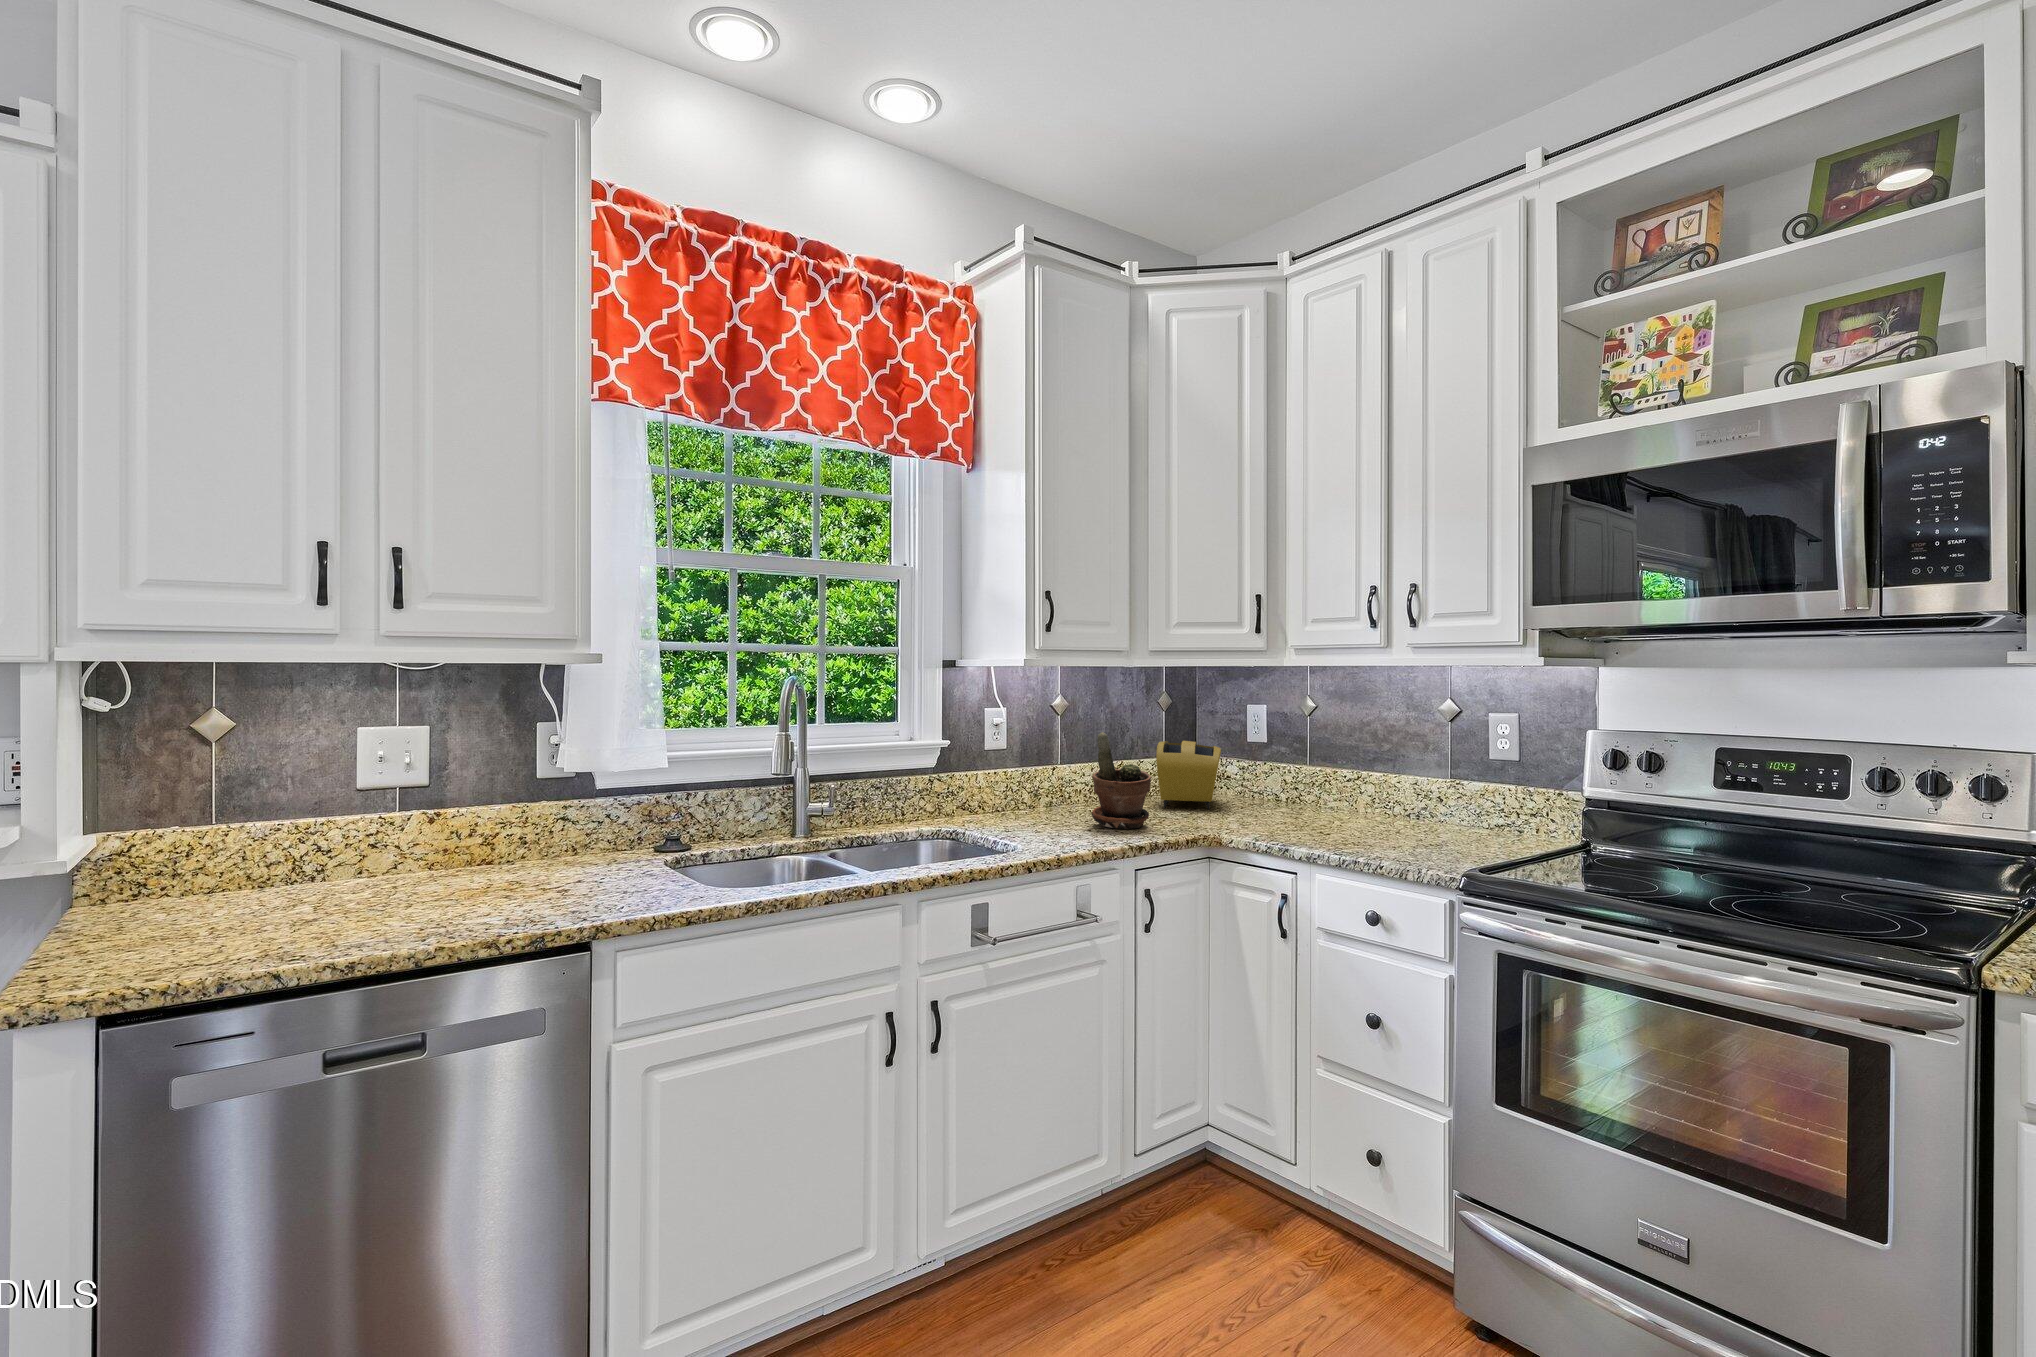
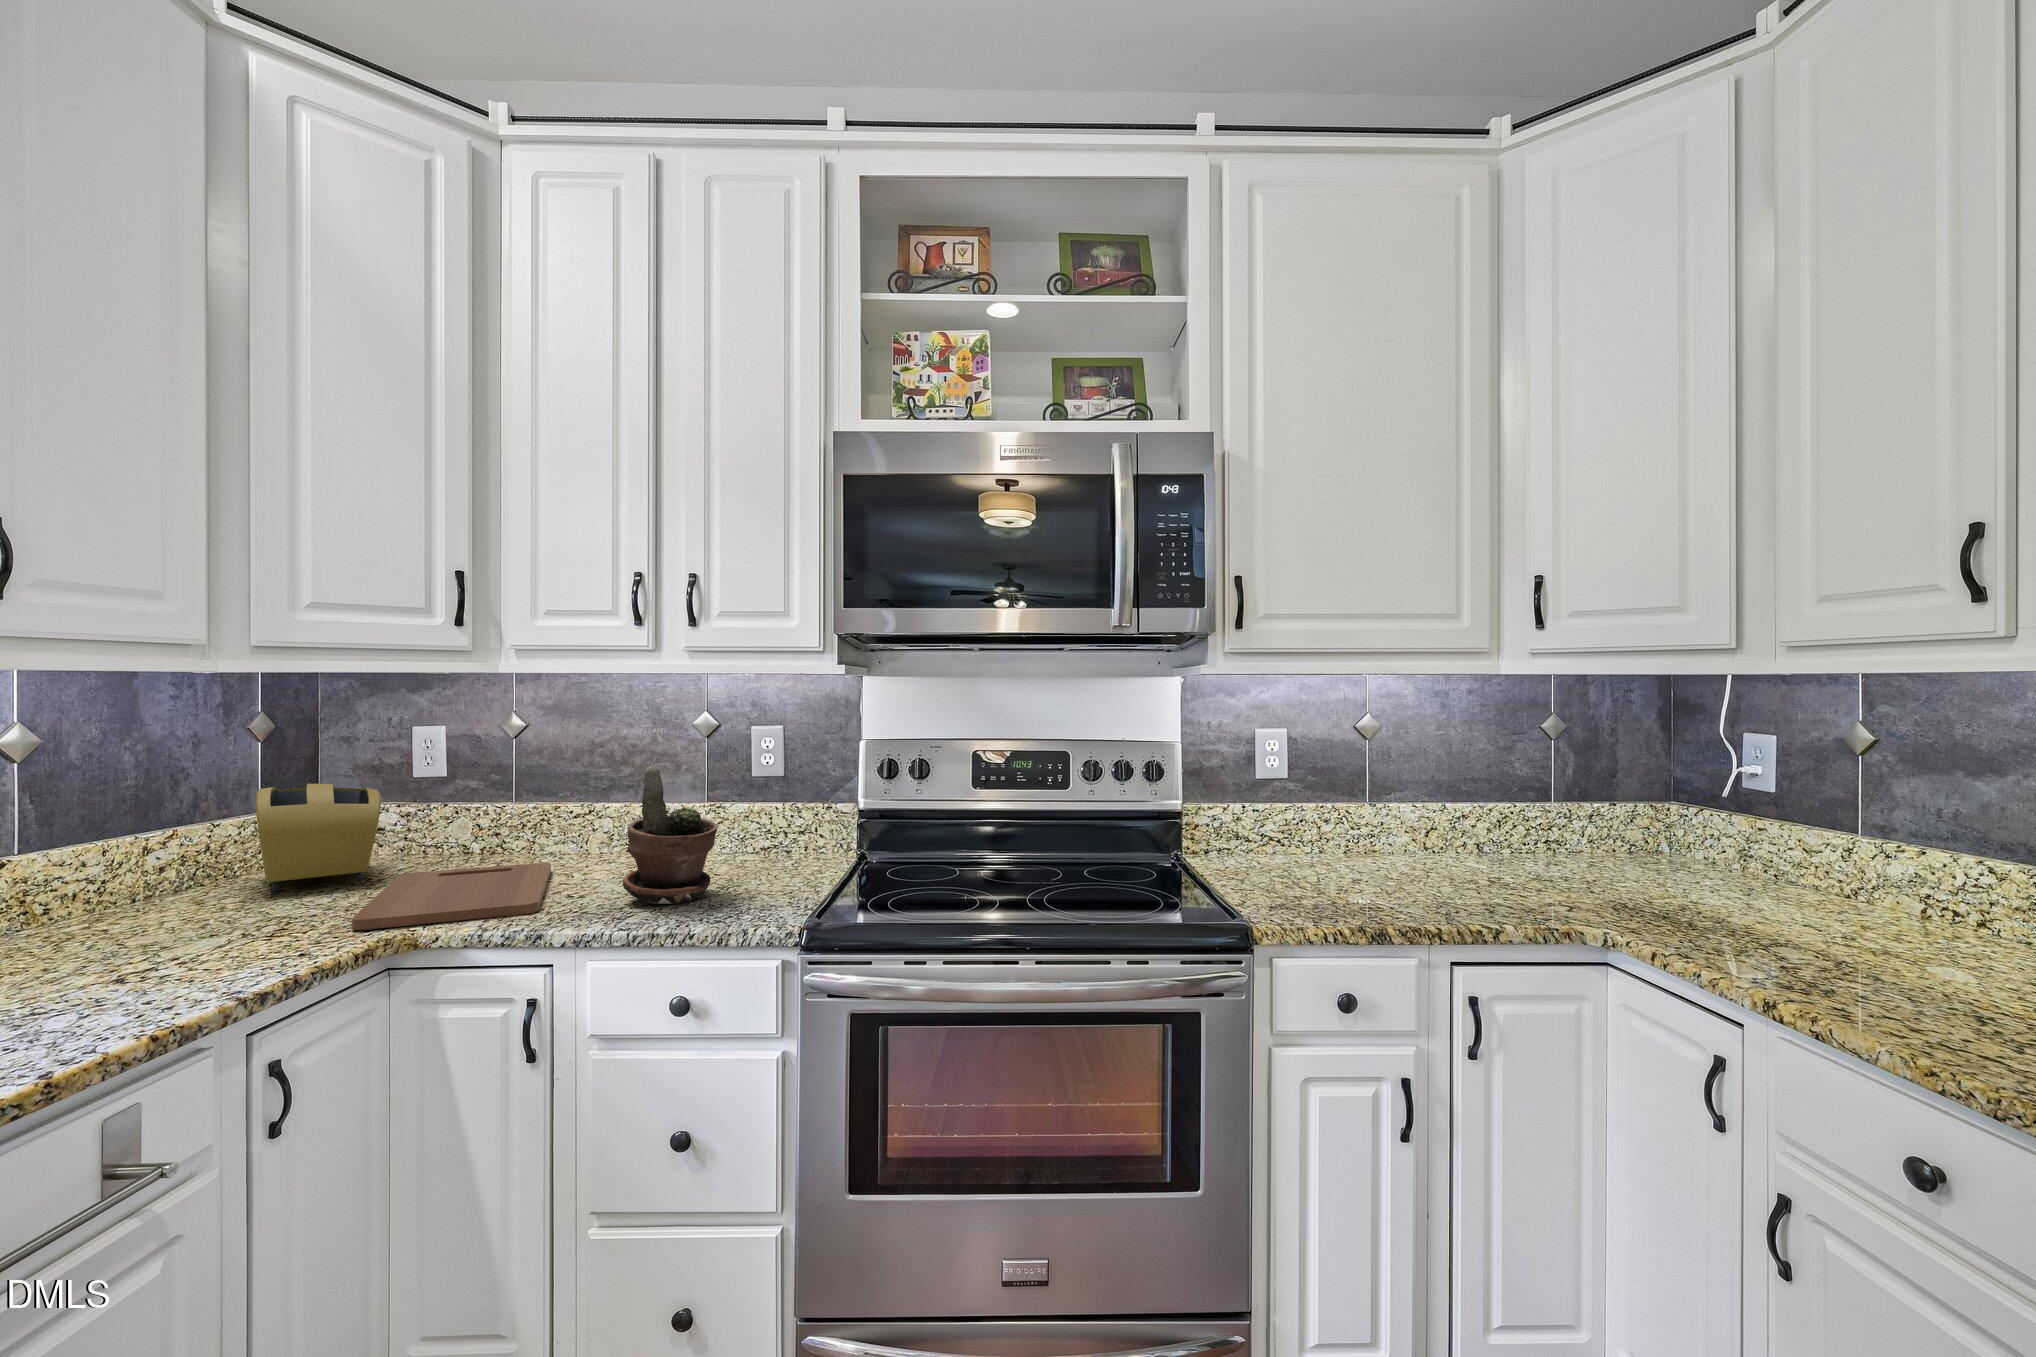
potted plant: present [1092,732,1151,829] -> present [623,766,717,904]
cutting board: none [1192,806,1321,837] -> present [352,863,551,930]

